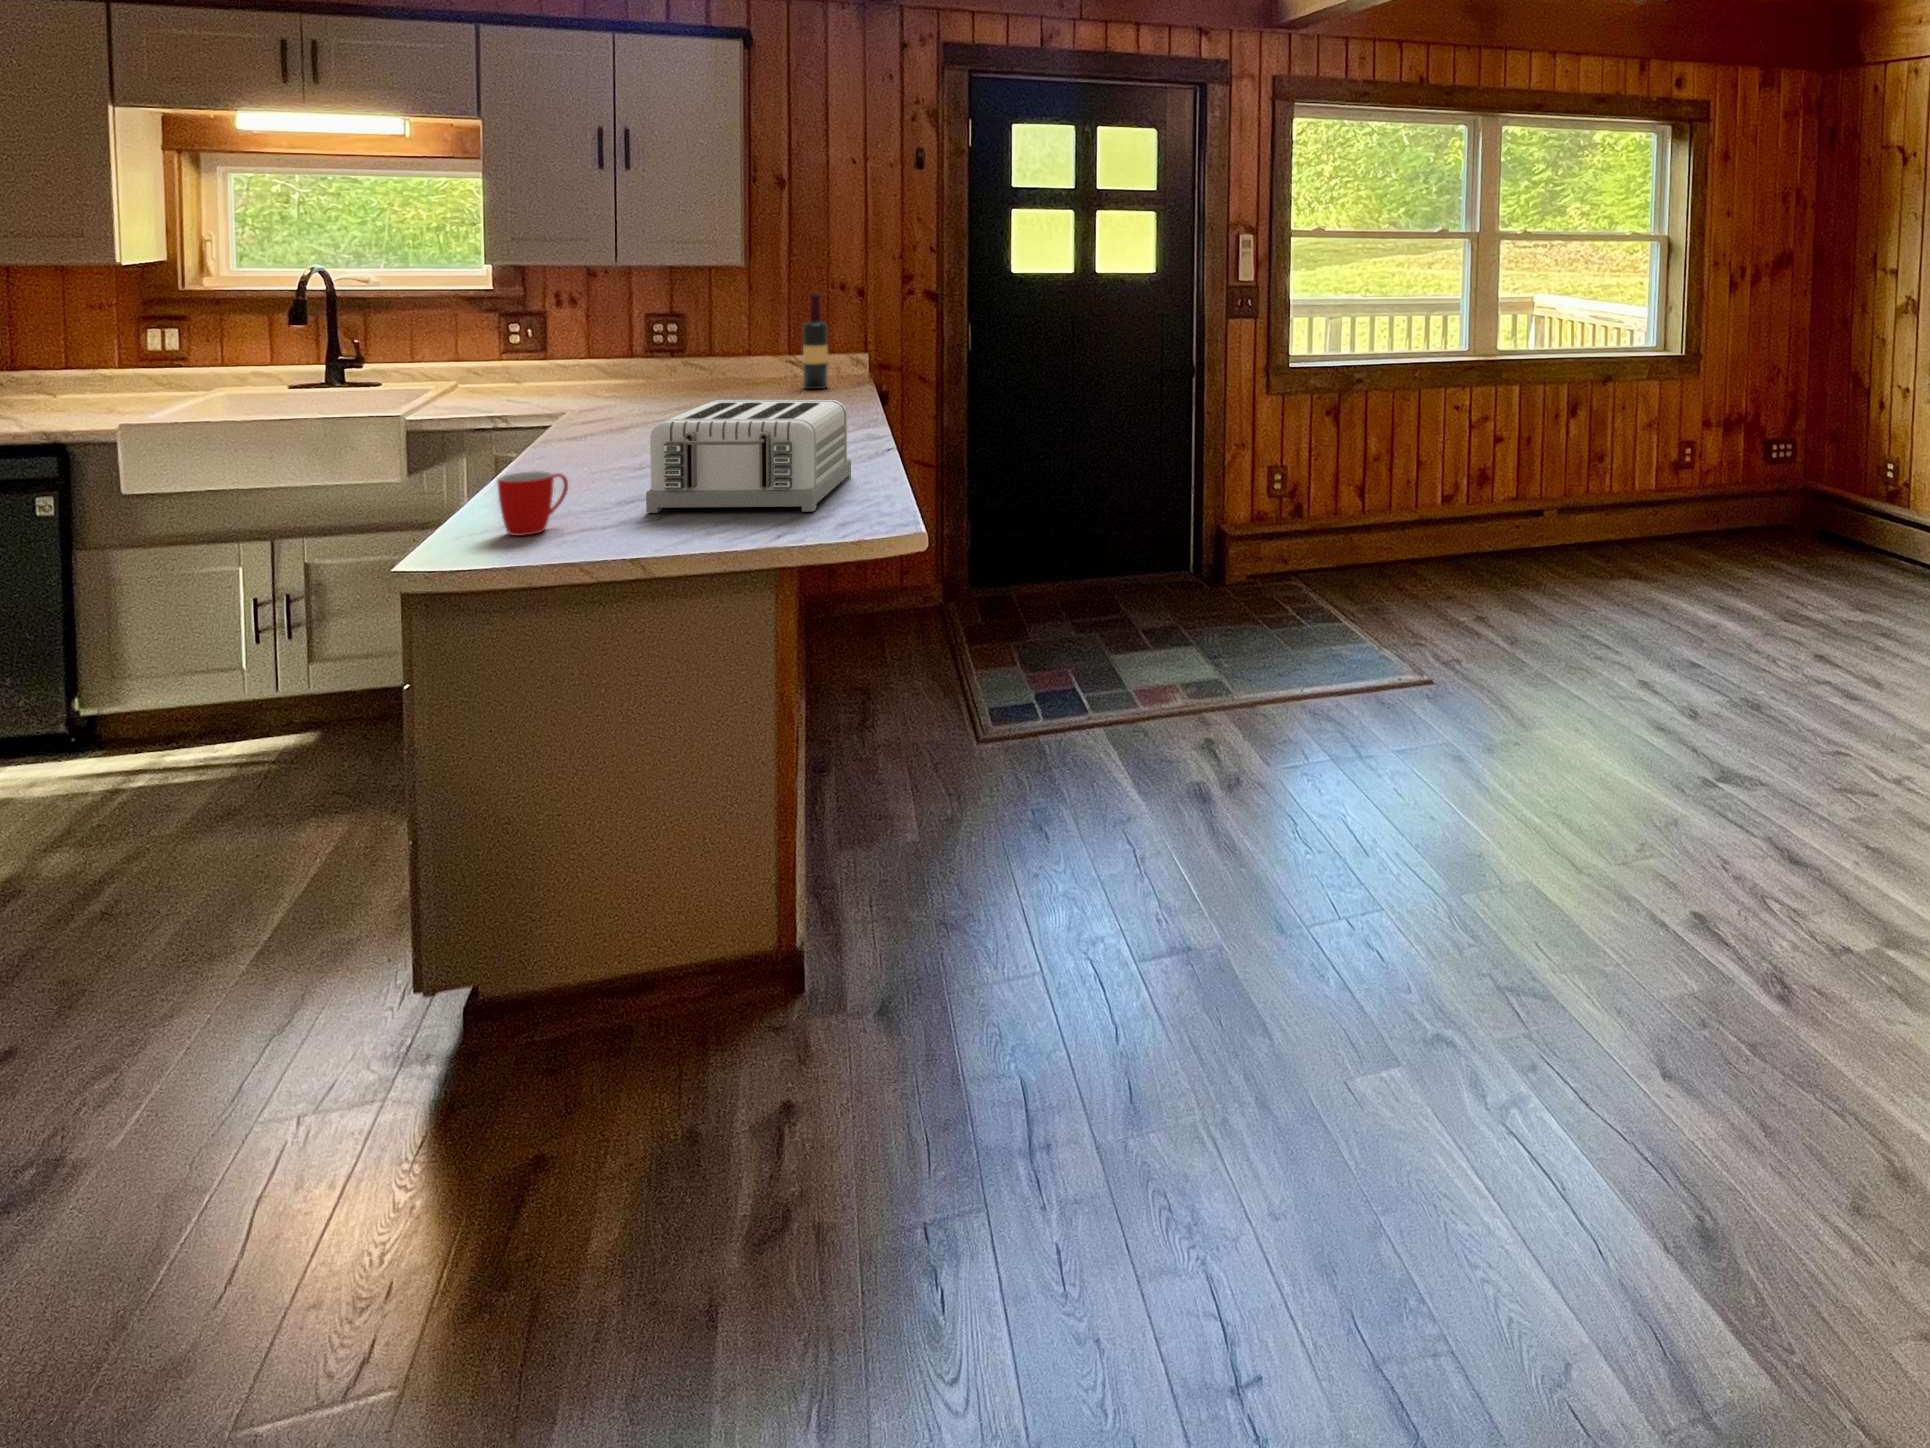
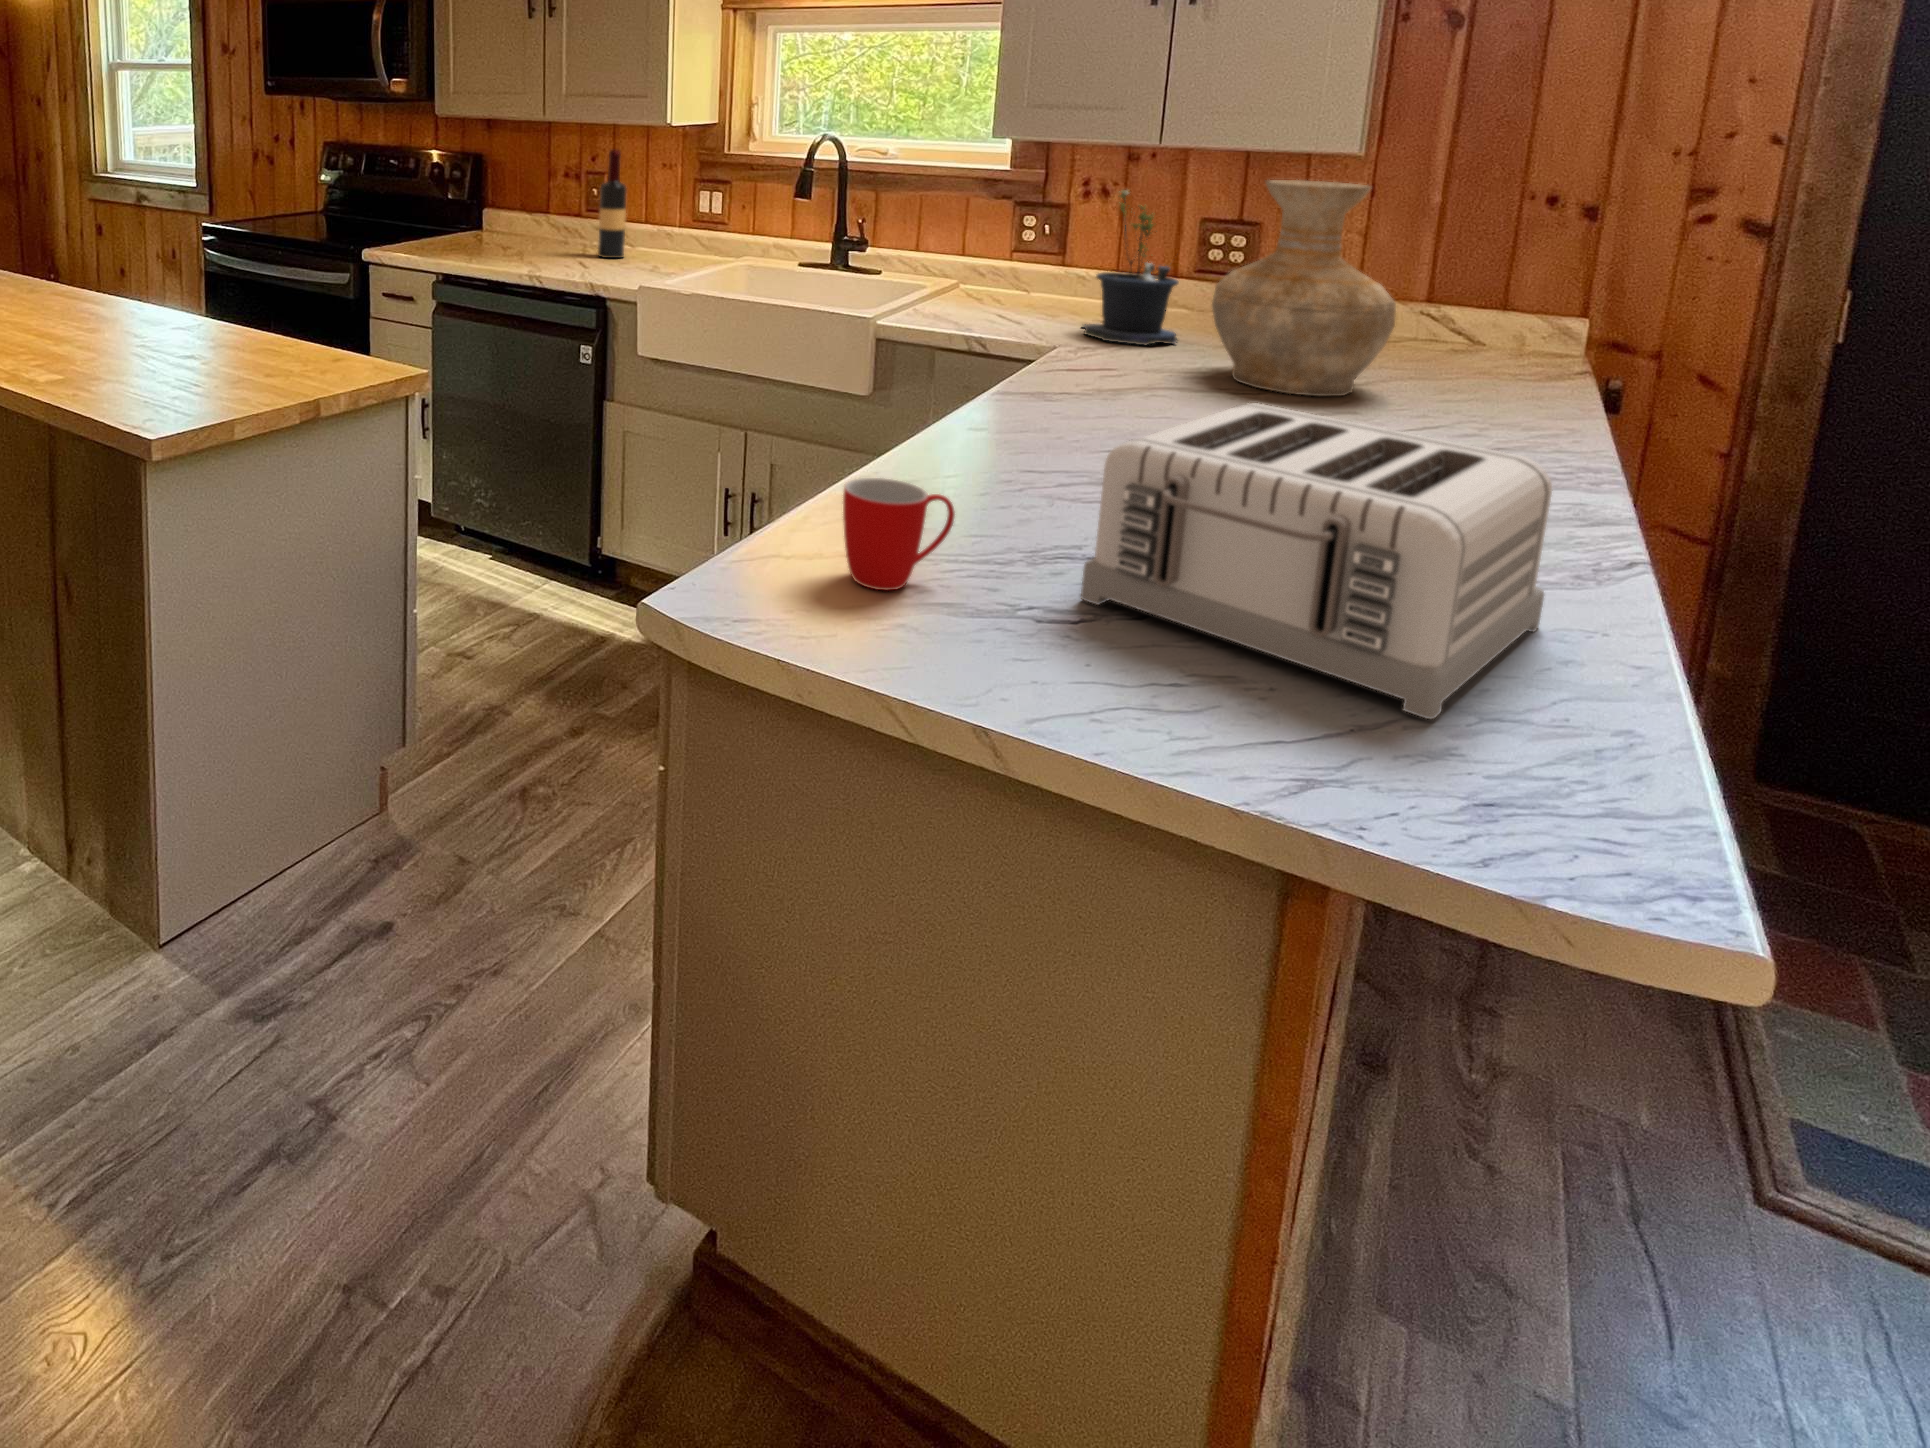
vase: none [669,284,774,413] -> present [1212,180,1396,396]
wine bottle: present [803,293,828,389] -> present [598,149,627,258]
potted plant: none [576,297,647,403] -> present [1082,190,1178,345]

